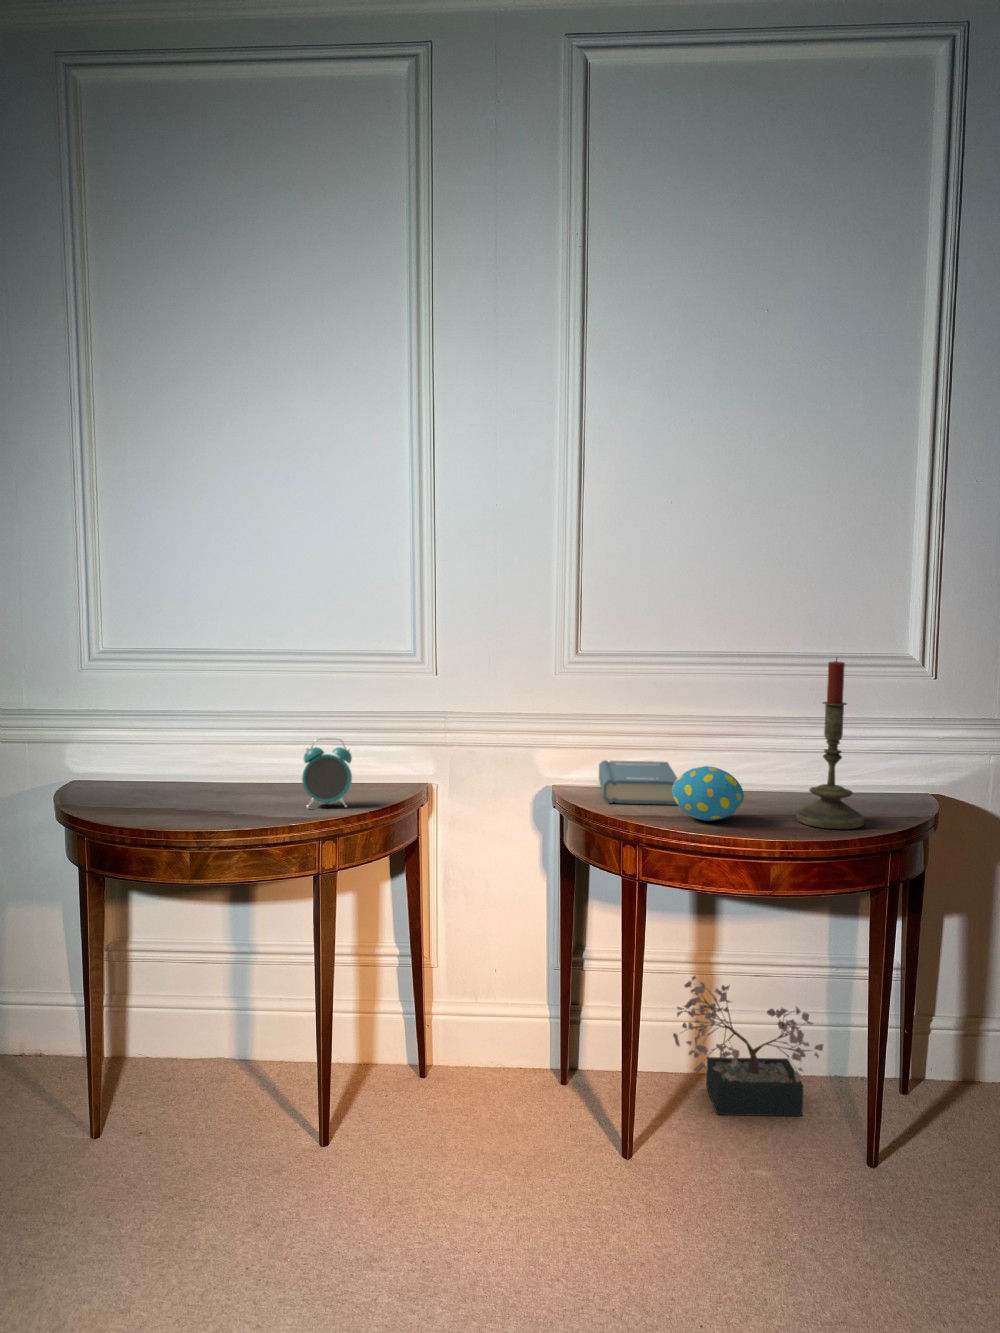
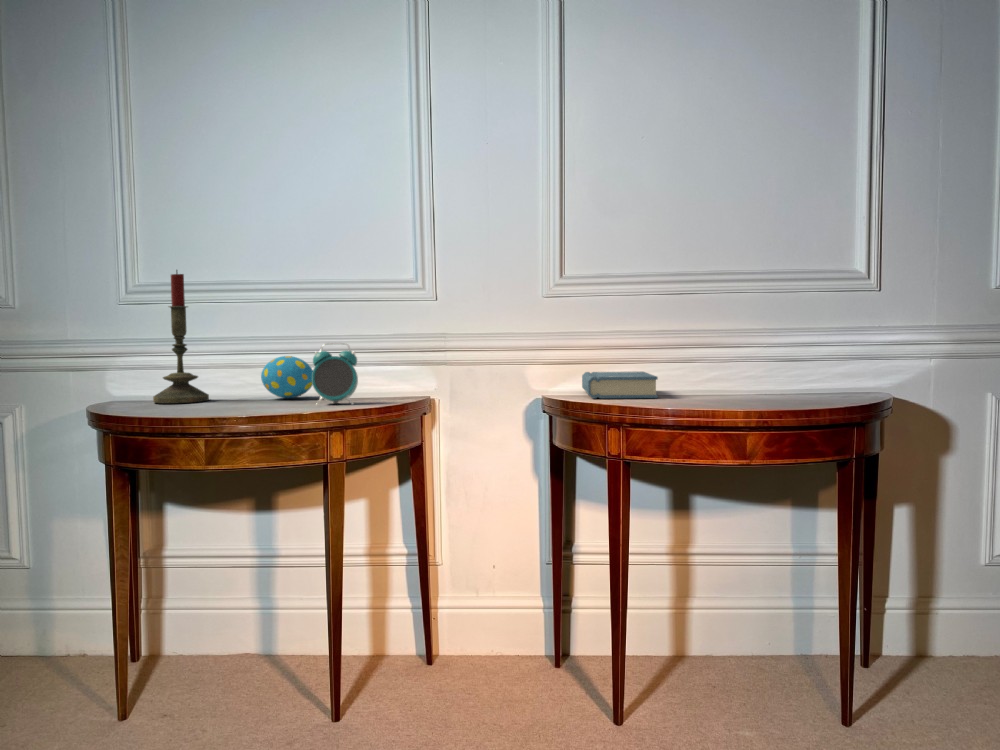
candle: present [796,658,864,829] -> present [153,270,209,403]
decorative egg: present [672,766,744,821] -> present [261,356,313,398]
decorative plant: present [673,976,823,1116] -> none [656,564,794,688]

